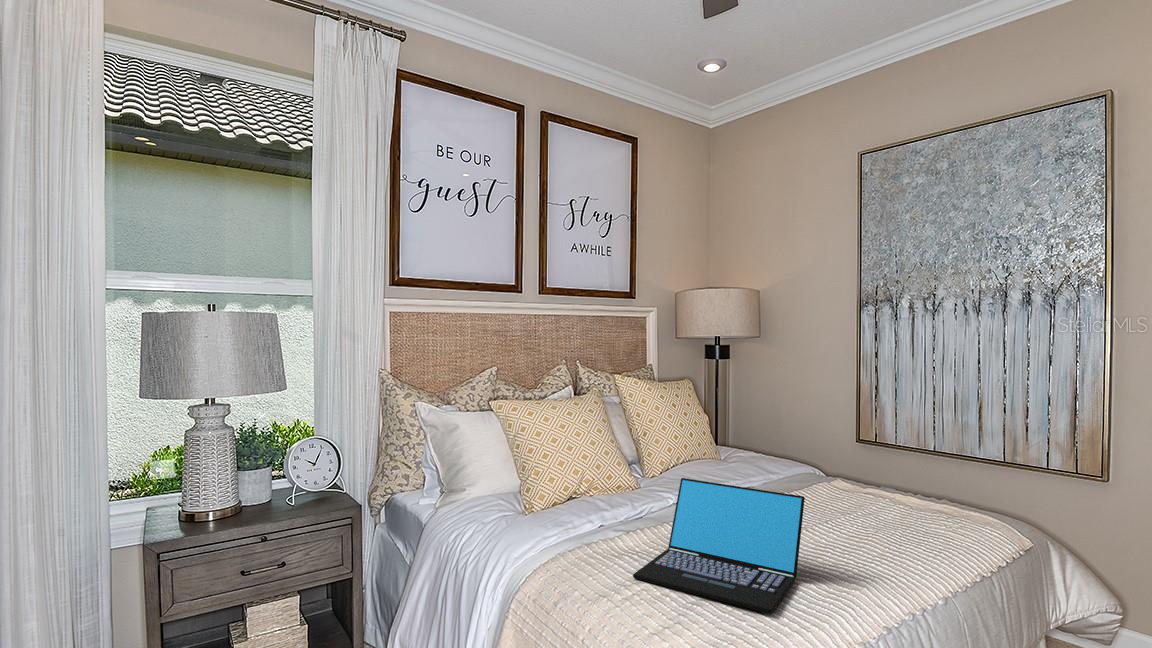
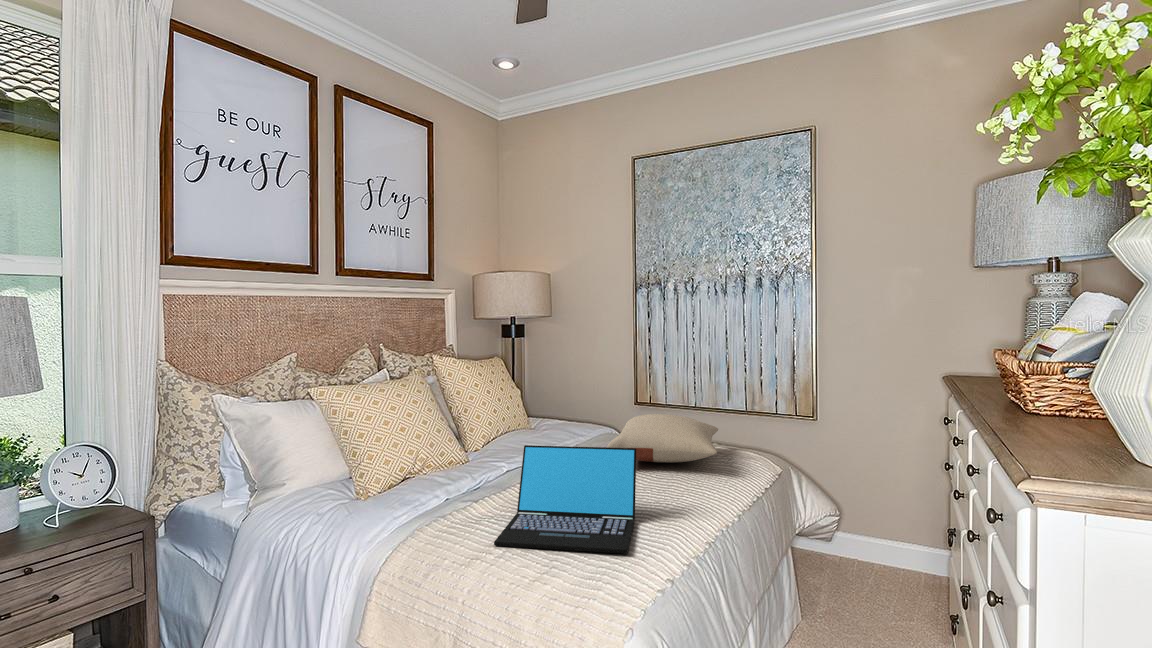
pillow: none [788,458,945,519] -> present [607,414,718,462]

